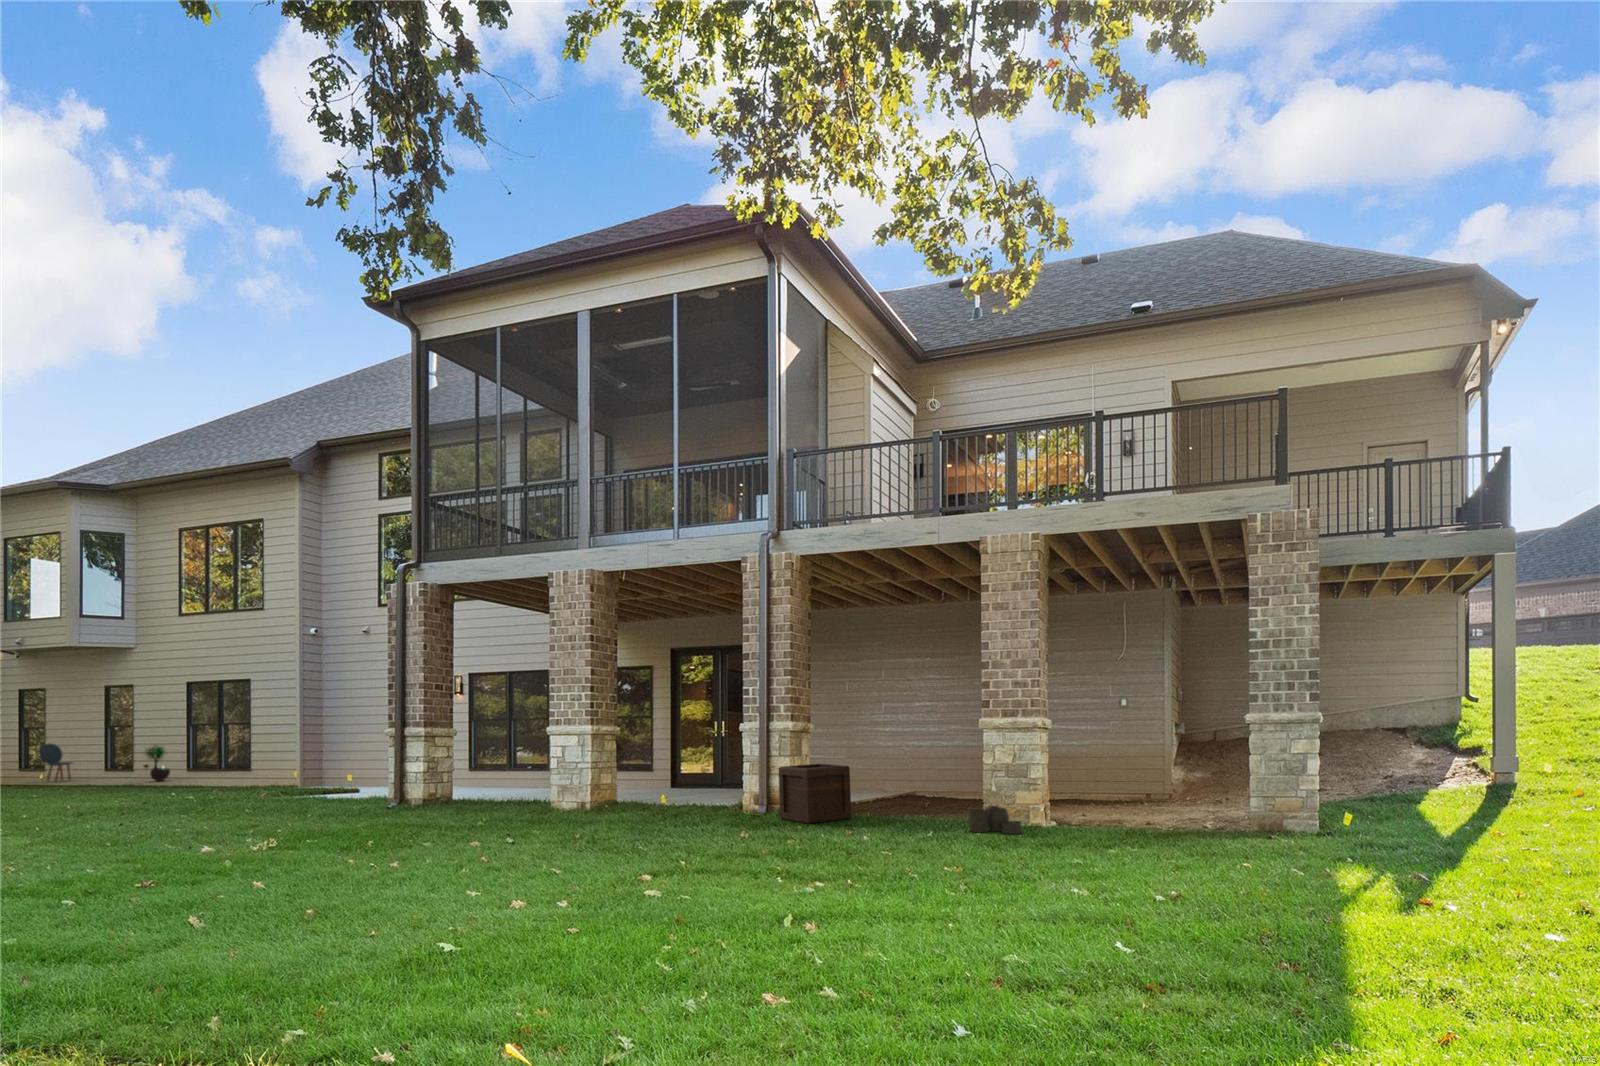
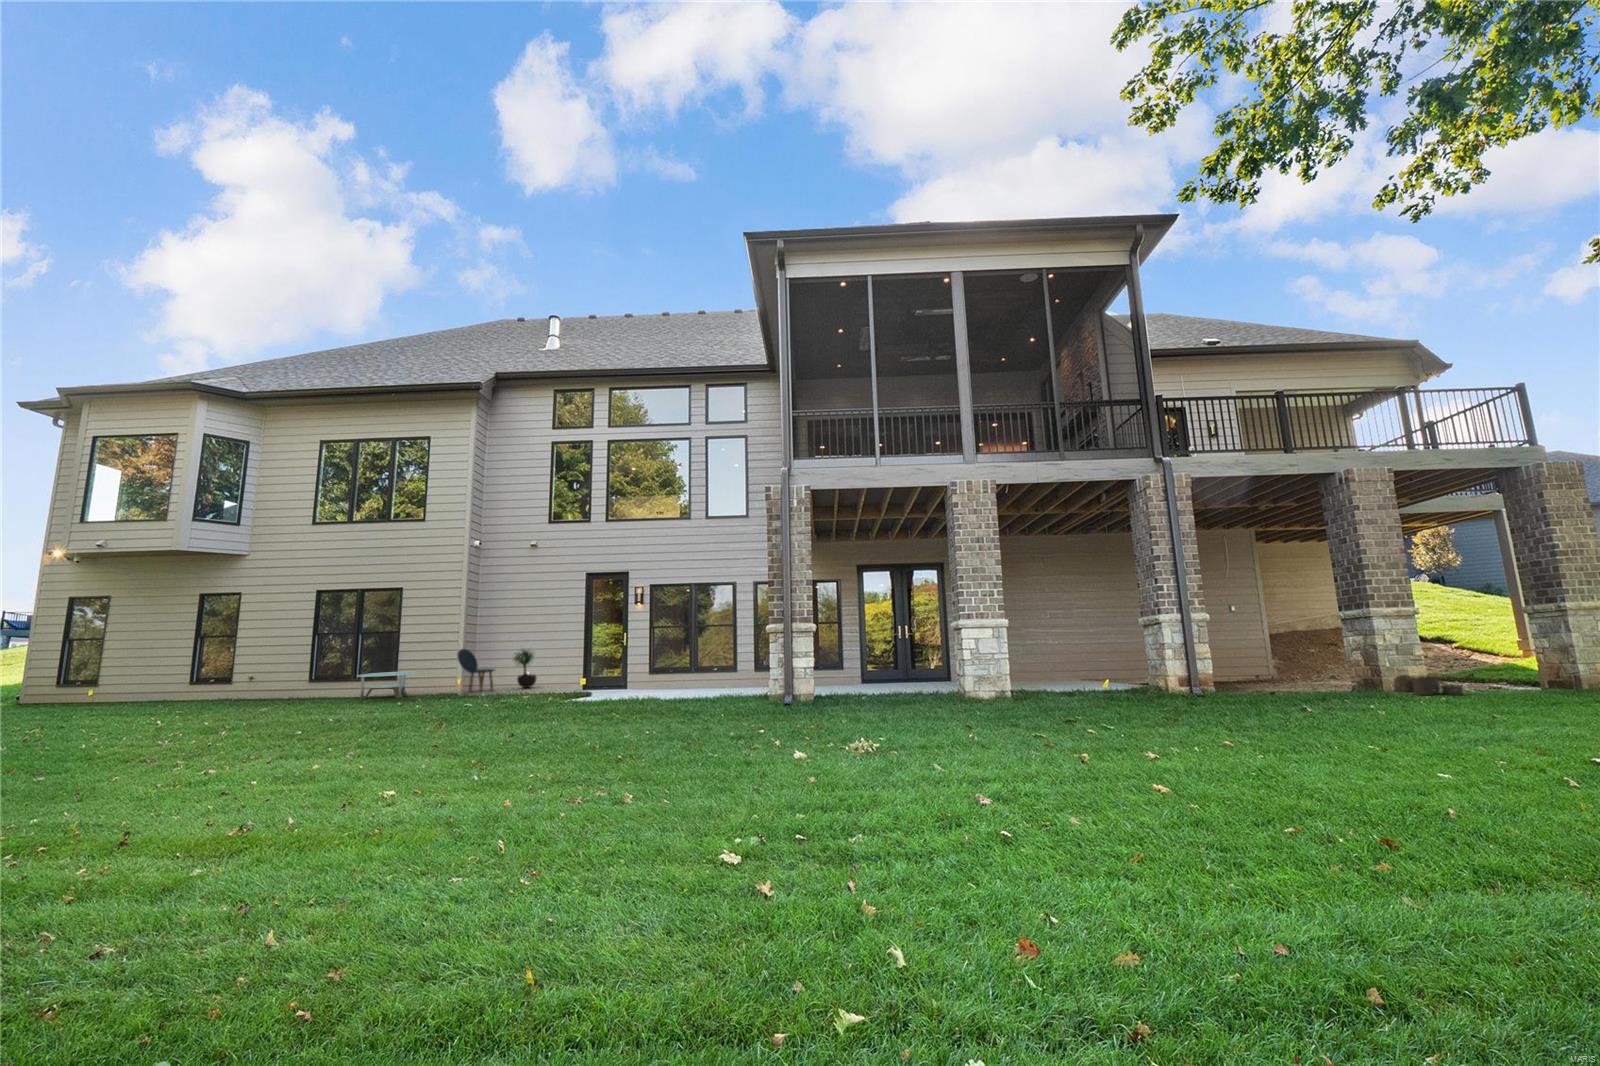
chair: present [39,743,72,782] -> present [457,649,494,691]
potted tree: present [146,745,170,781] -> present [513,650,537,688]
round table: none [189,761,249,786] -> present [357,671,421,699]
wooden crate: present [779,764,851,824] -> none [1207,649,1264,697]

